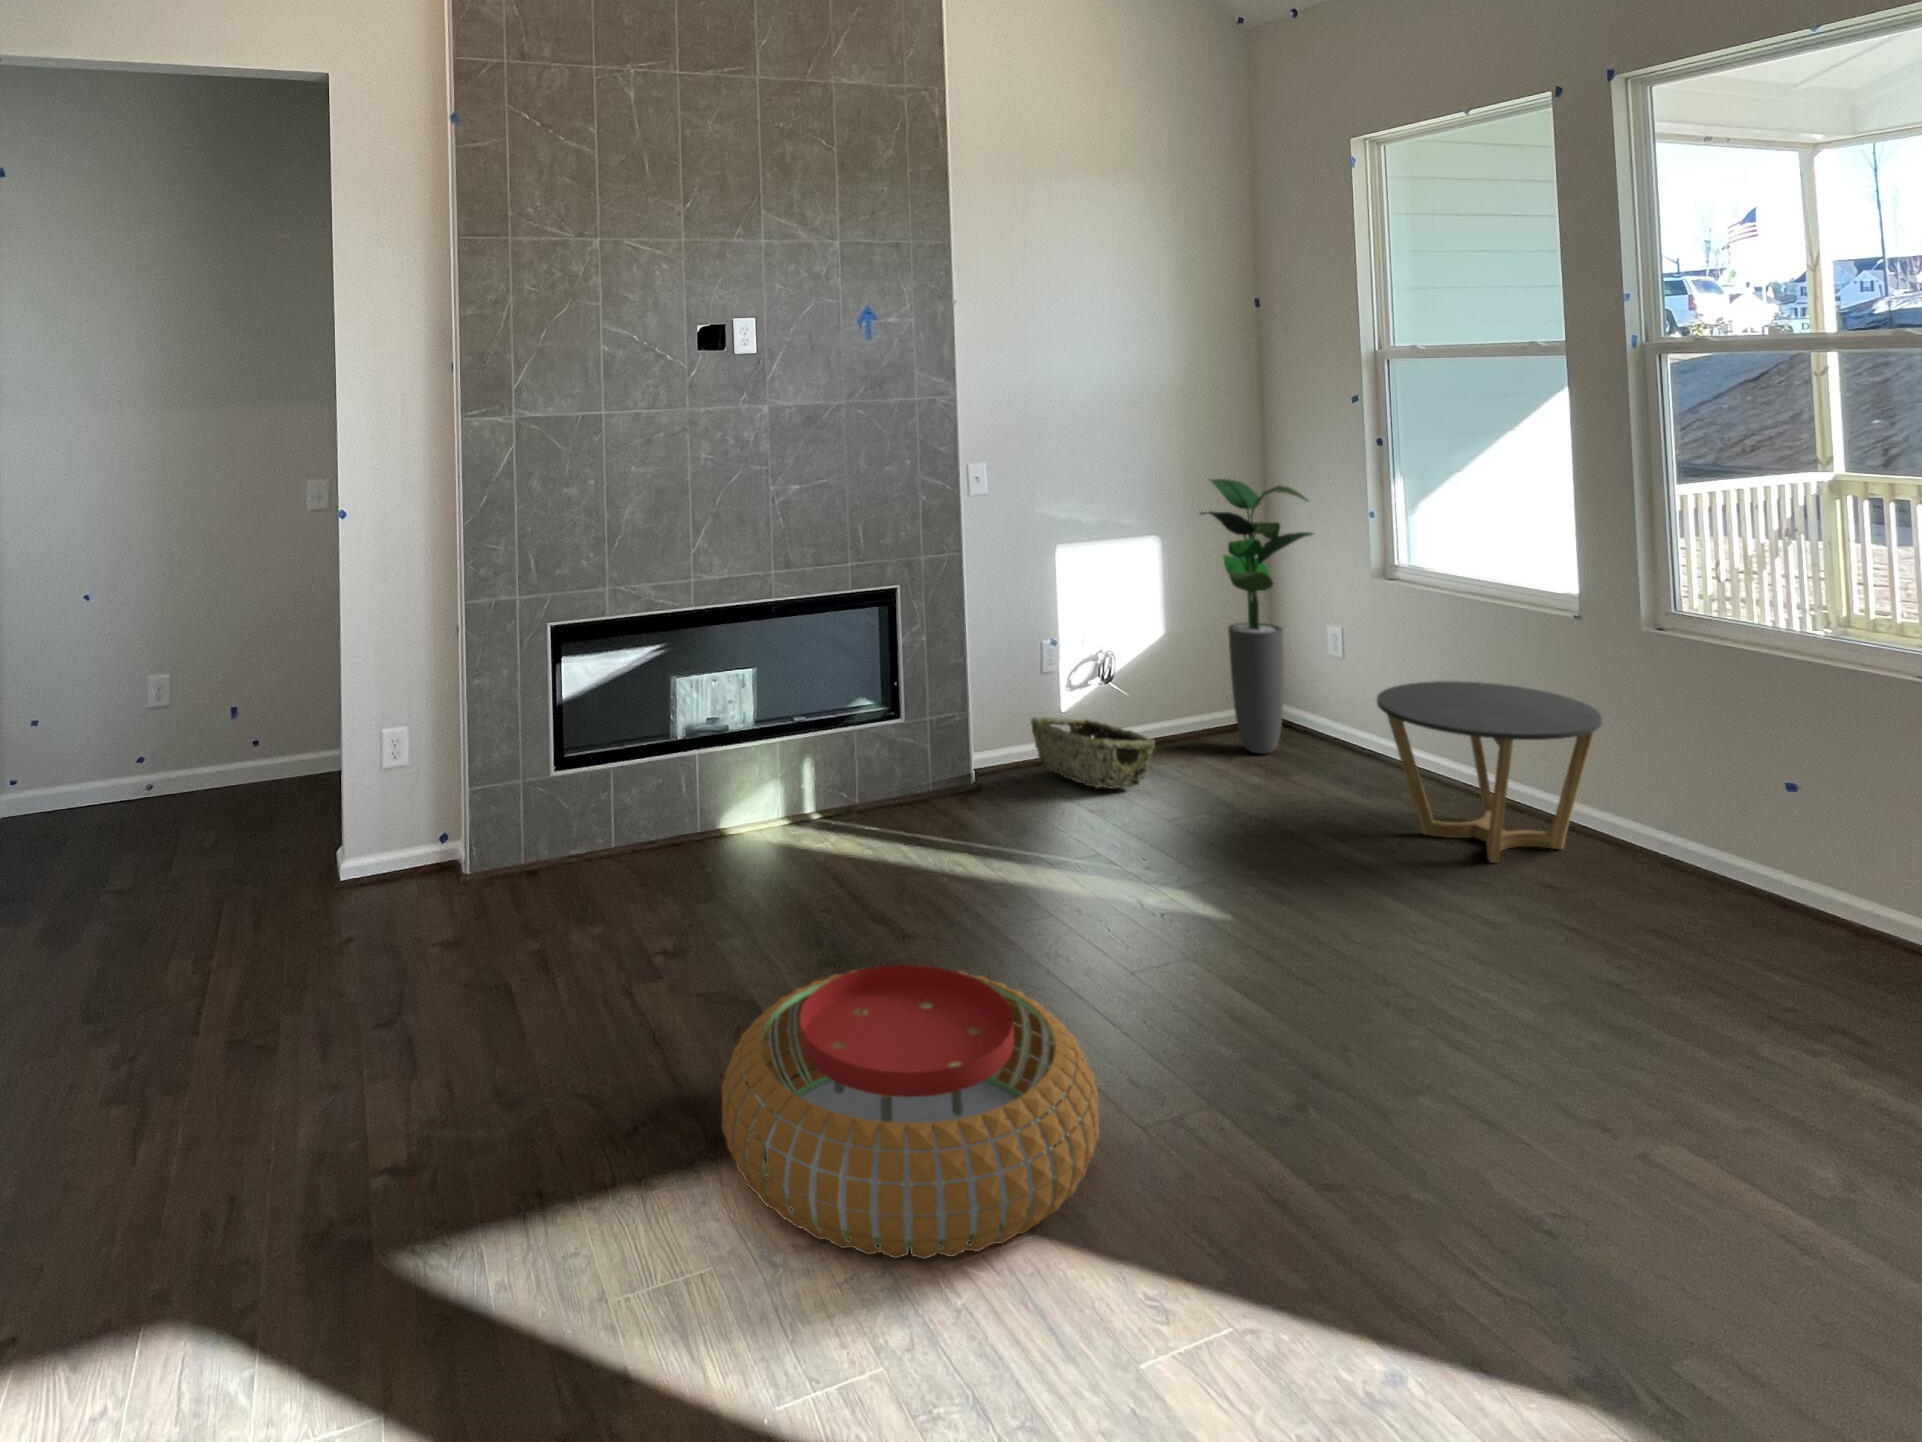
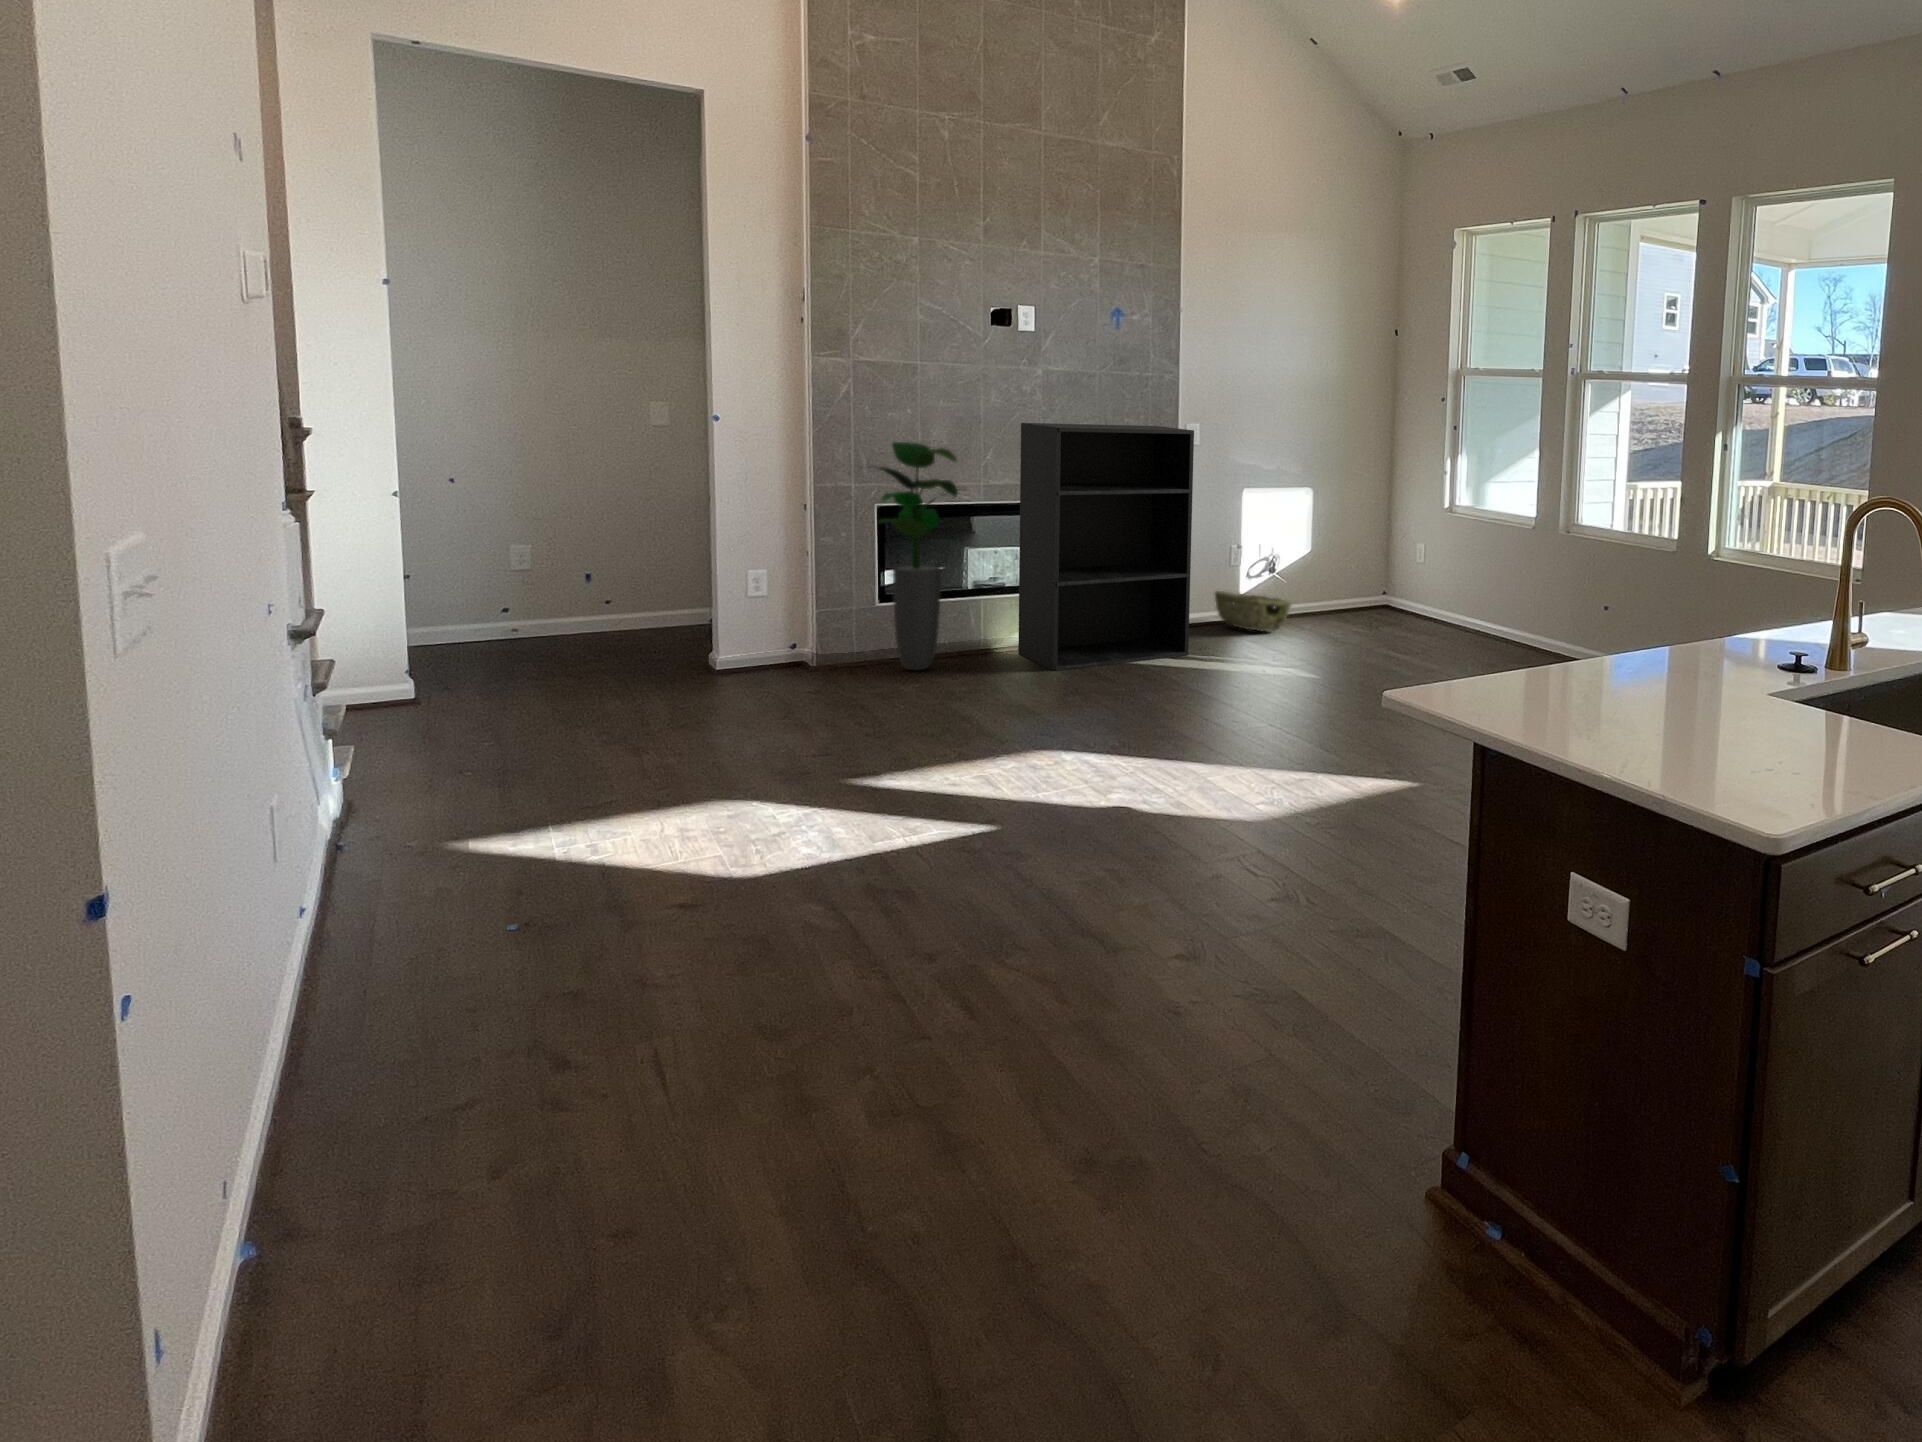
bookshelf: none [743,477,1009,894] -> present [1018,423,1194,671]
potted plant: present [1200,479,1313,754] -> present [879,442,959,670]
side table: present [1377,681,1602,863] -> none [1417,566,1532,657]
pouf: present [722,965,1099,1259] -> none [1004,662,1206,766]

